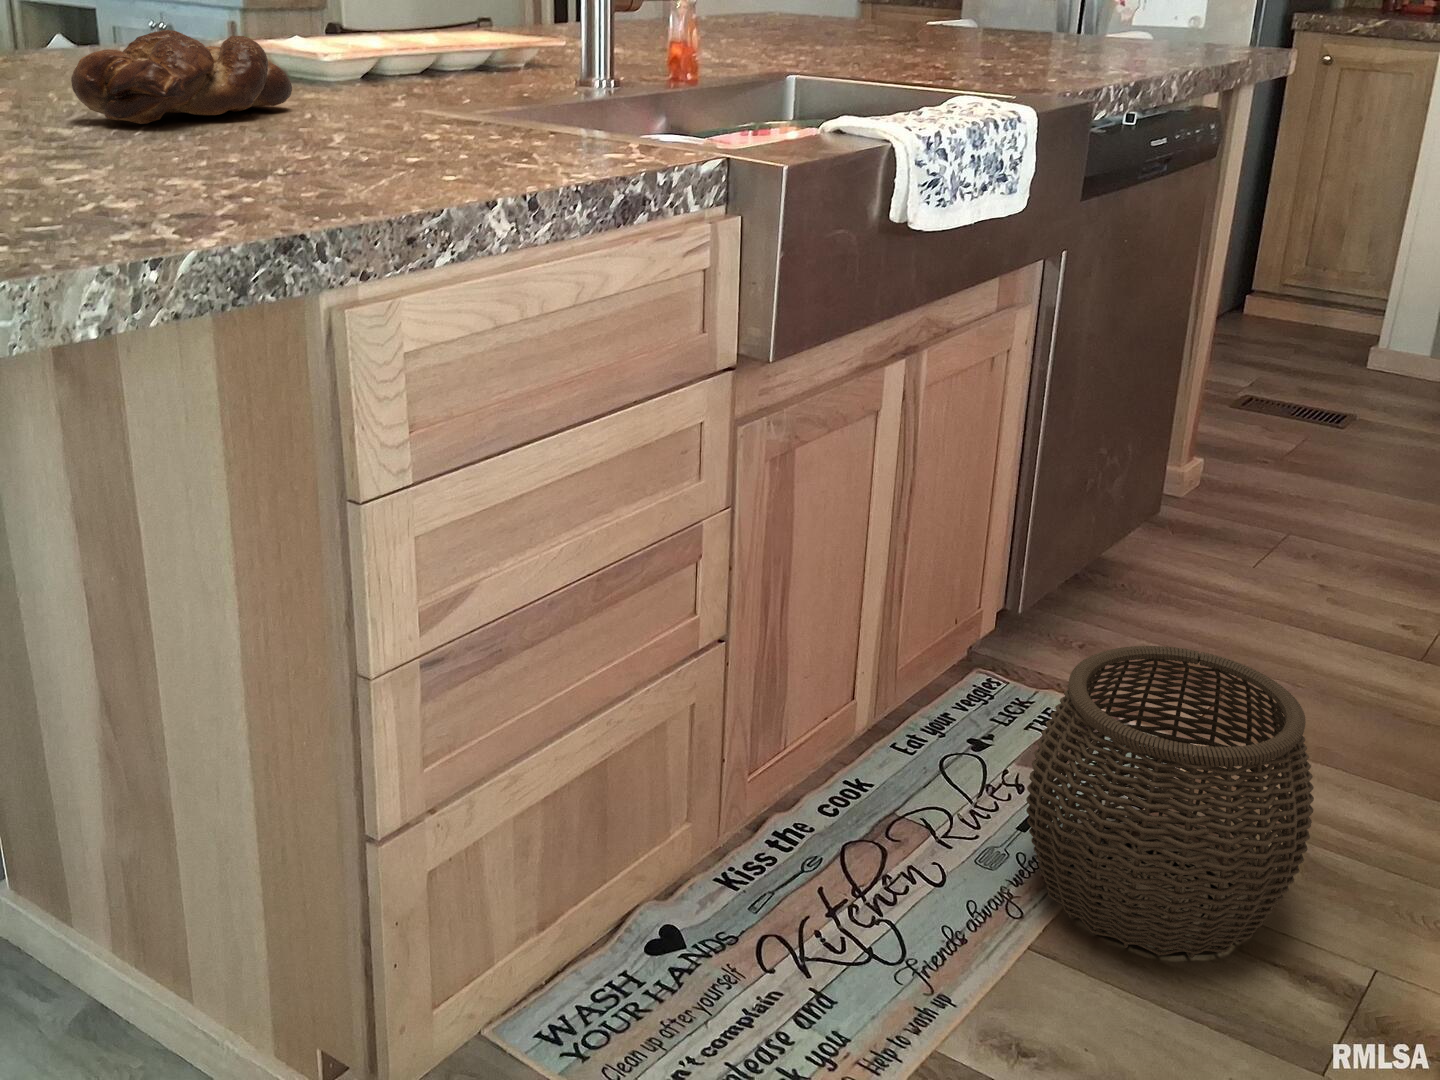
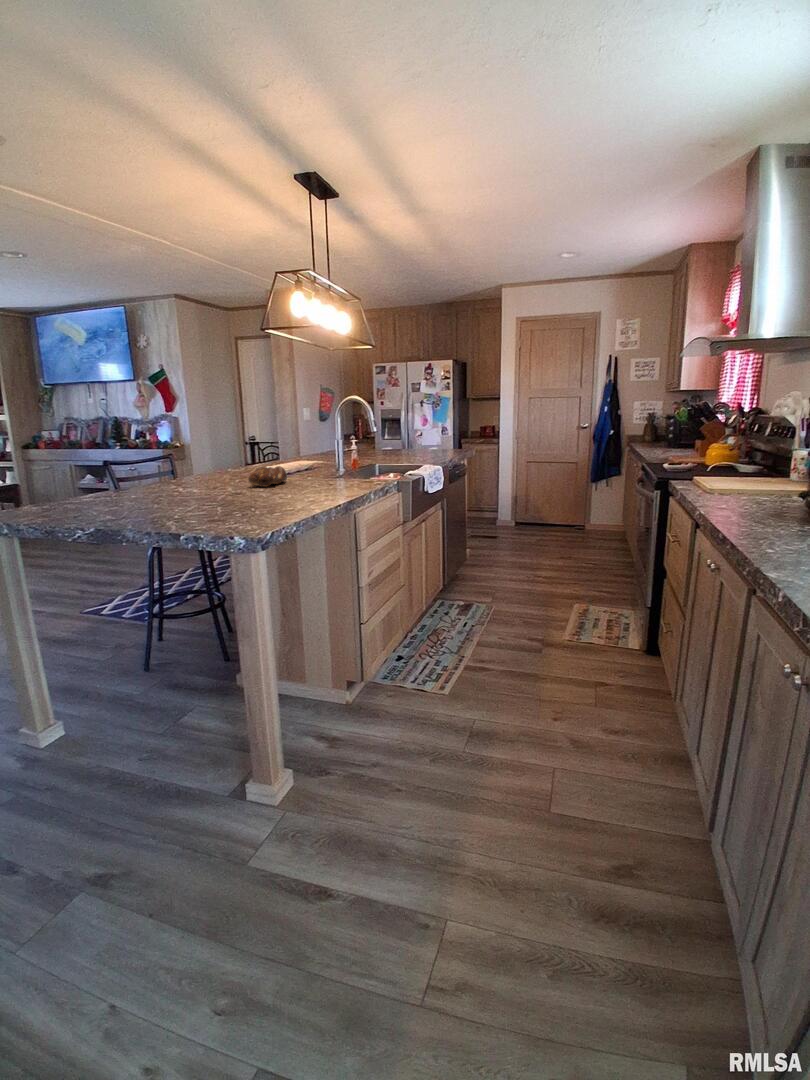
woven basket: present [1026,646,1314,958] -> none [466,577,527,641]

